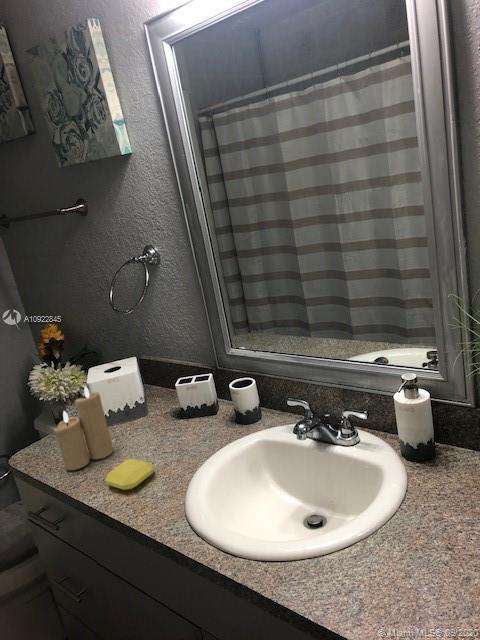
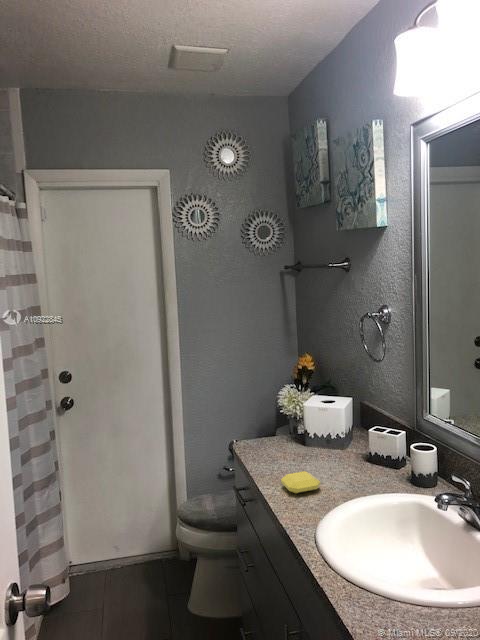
candle: present [54,386,113,470] -> none [264,404,304,466]

